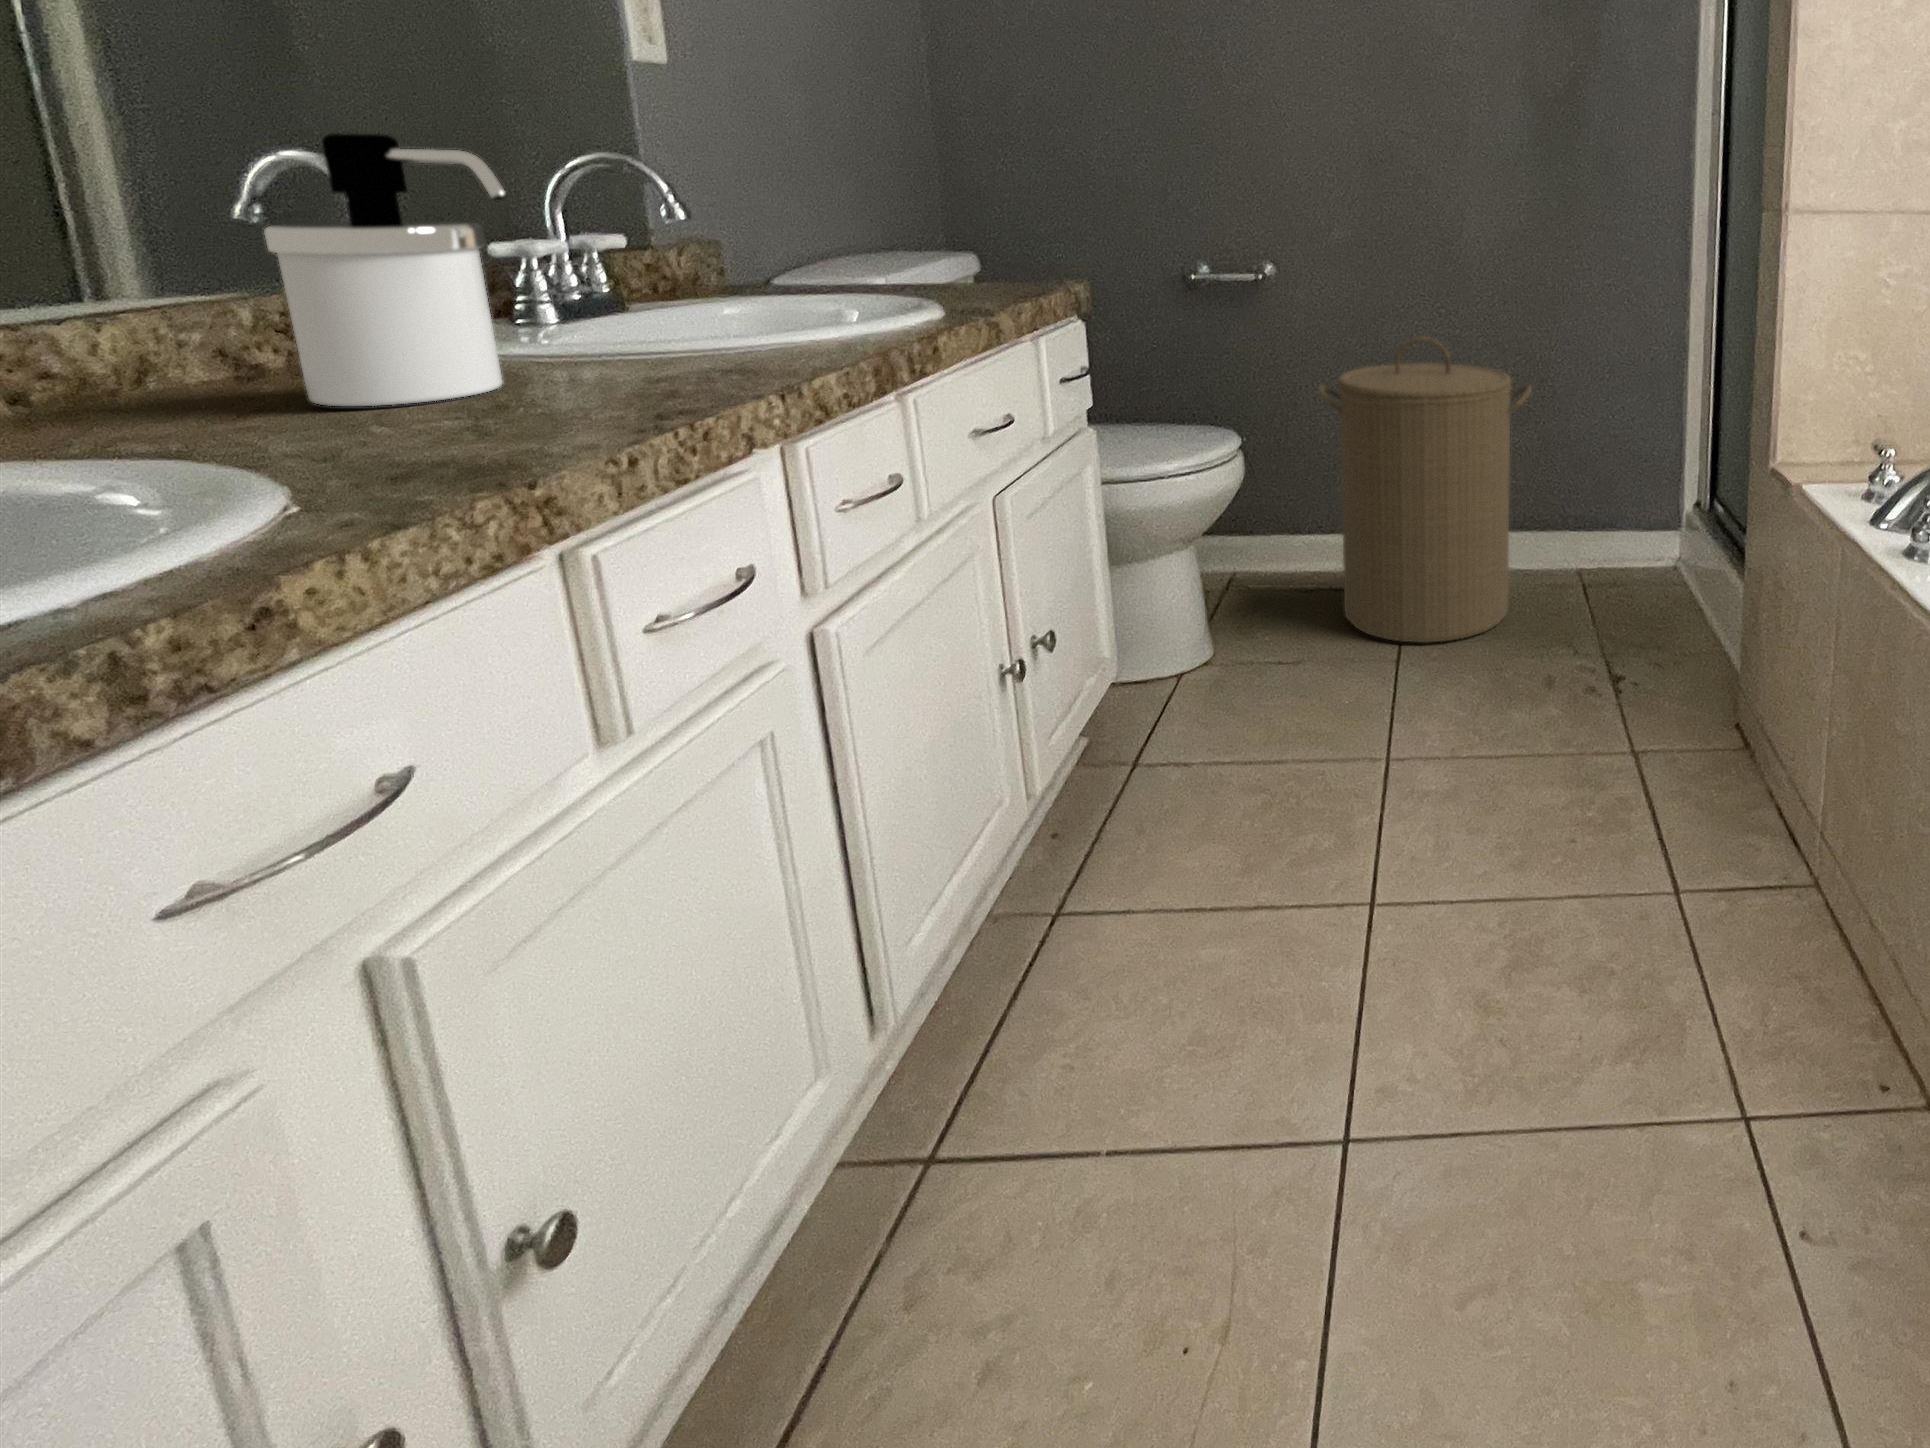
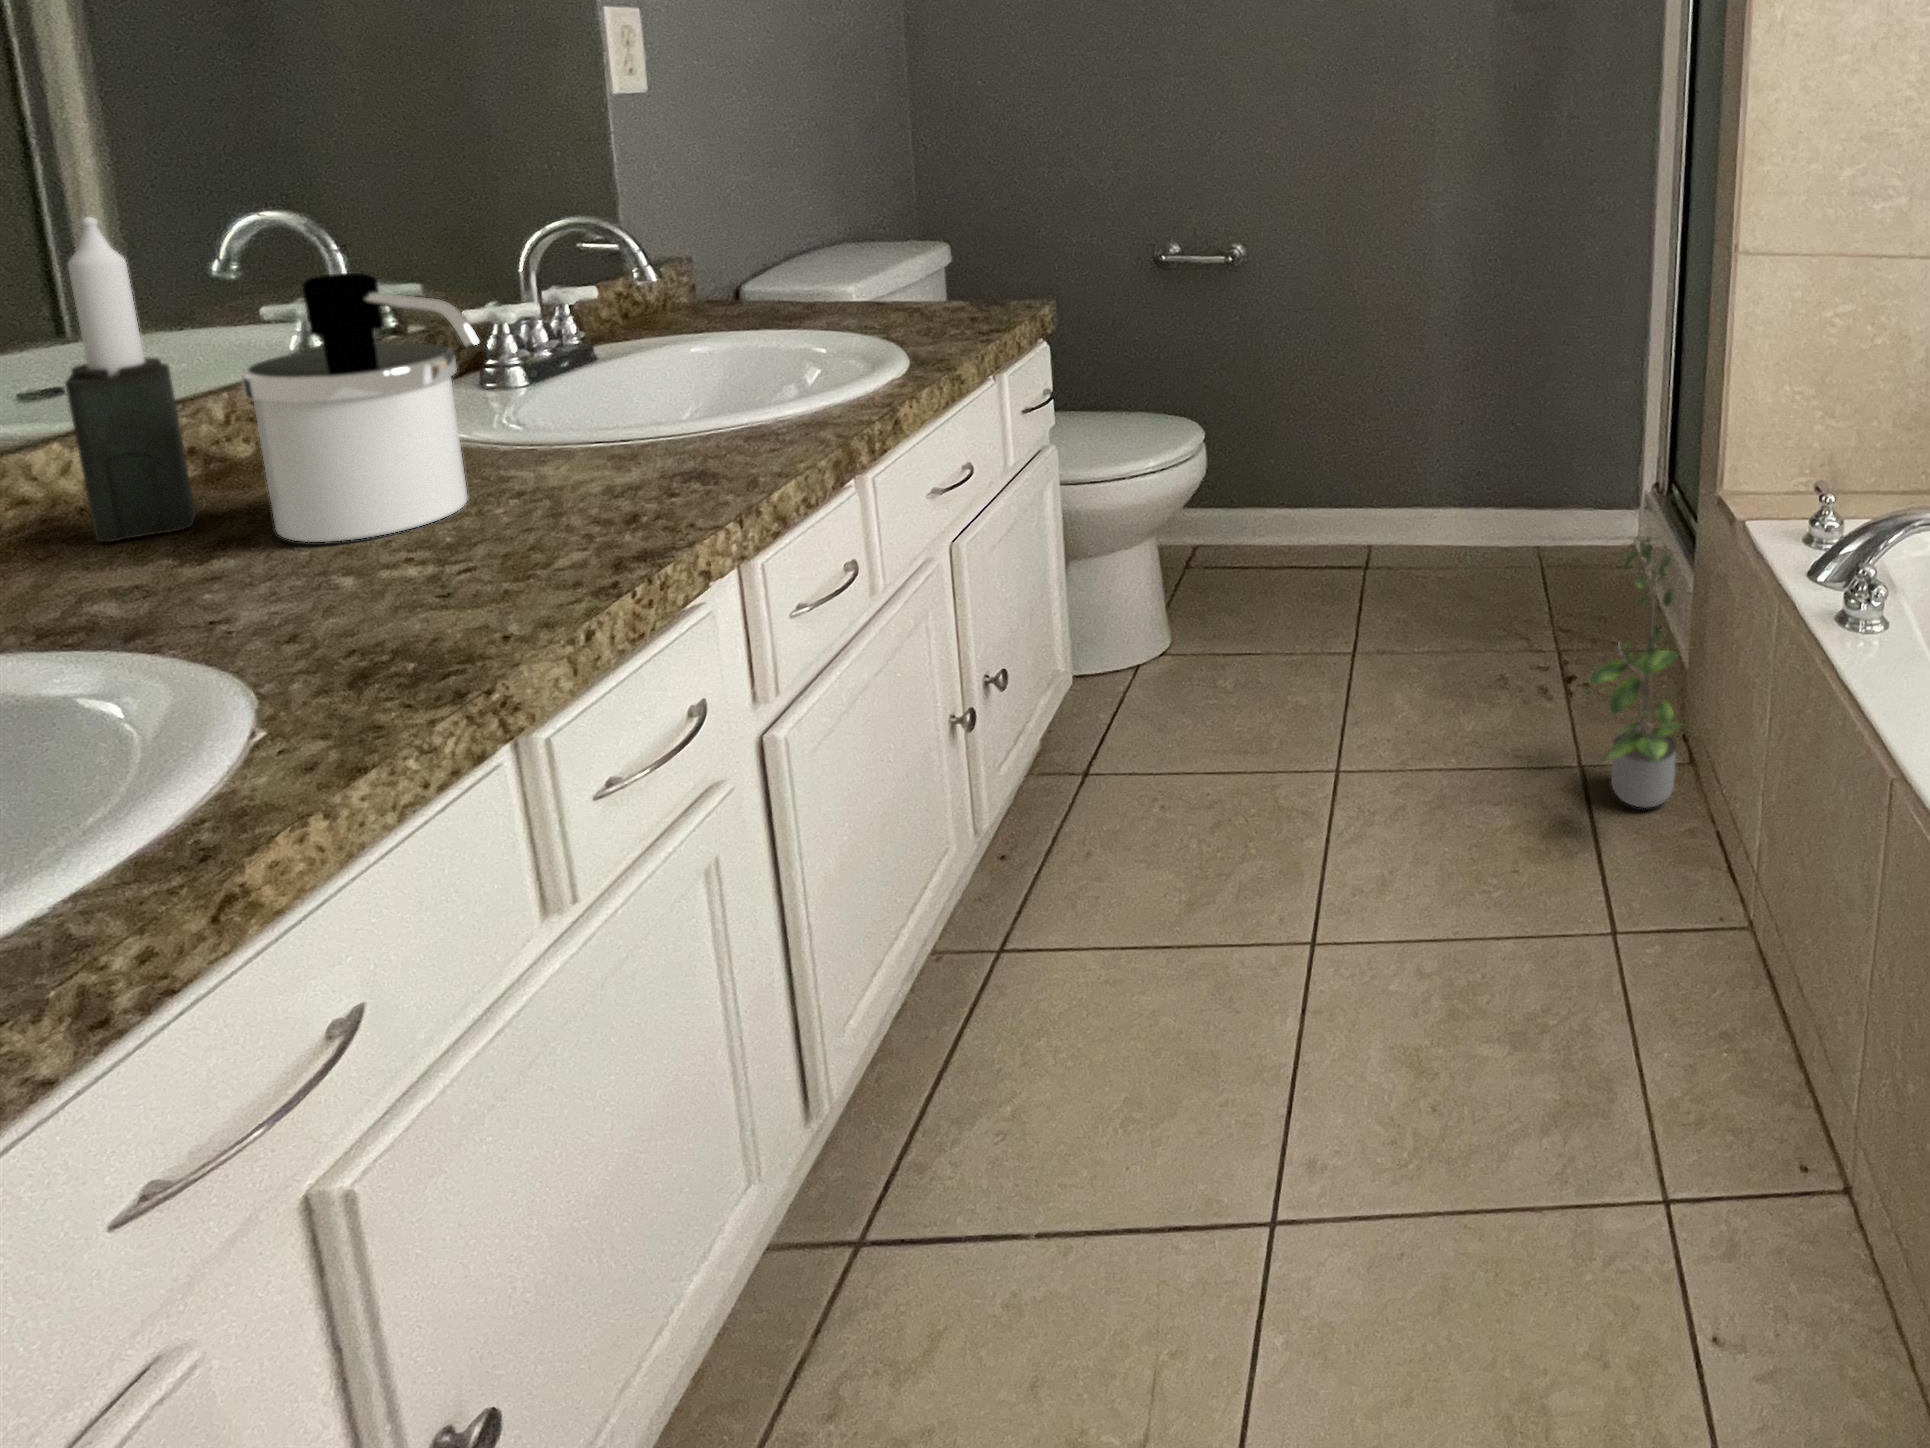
candle: none [80,67,228,410] -> present [65,217,196,542]
laundry hamper: present [1318,337,1532,643] -> none [1284,327,1495,632]
potted plant: none [1638,507,1742,787] -> present [1590,534,1682,808]

